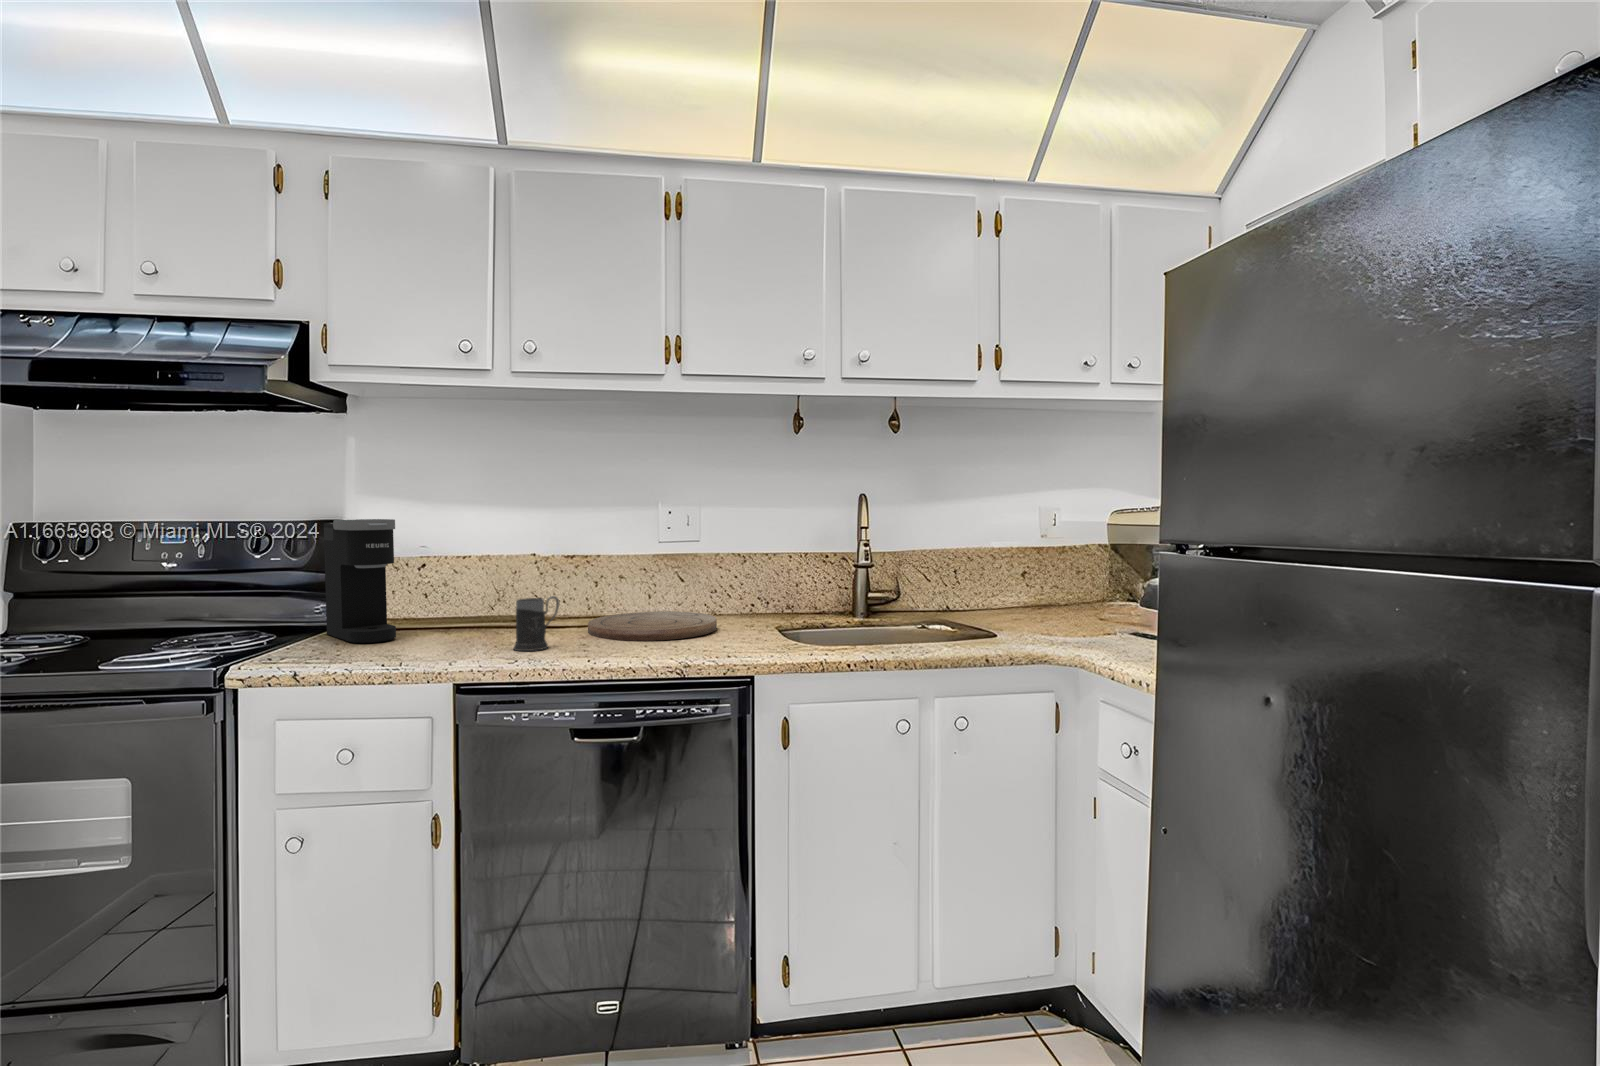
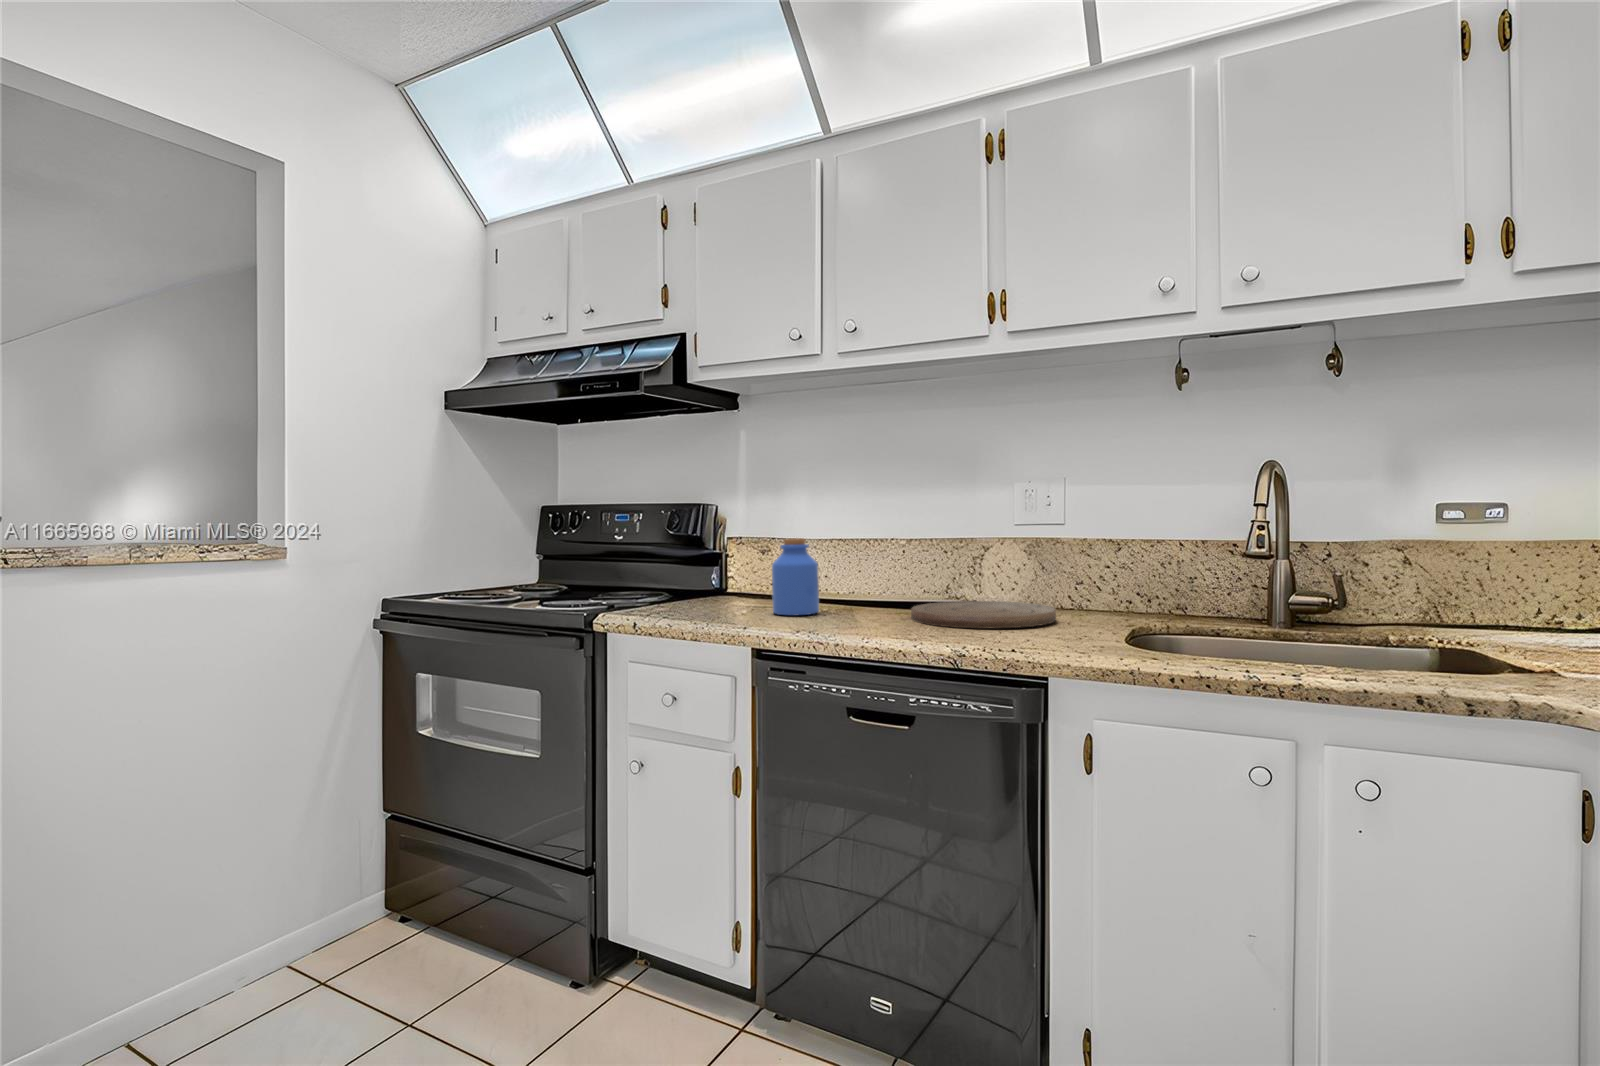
coffee maker: present [324,519,396,643] -> none [709,502,751,610]
jar: none [435,560,490,643] -> present [772,538,819,615]
mug: present [514,596,559,651] -> none [819,573,866,626]

